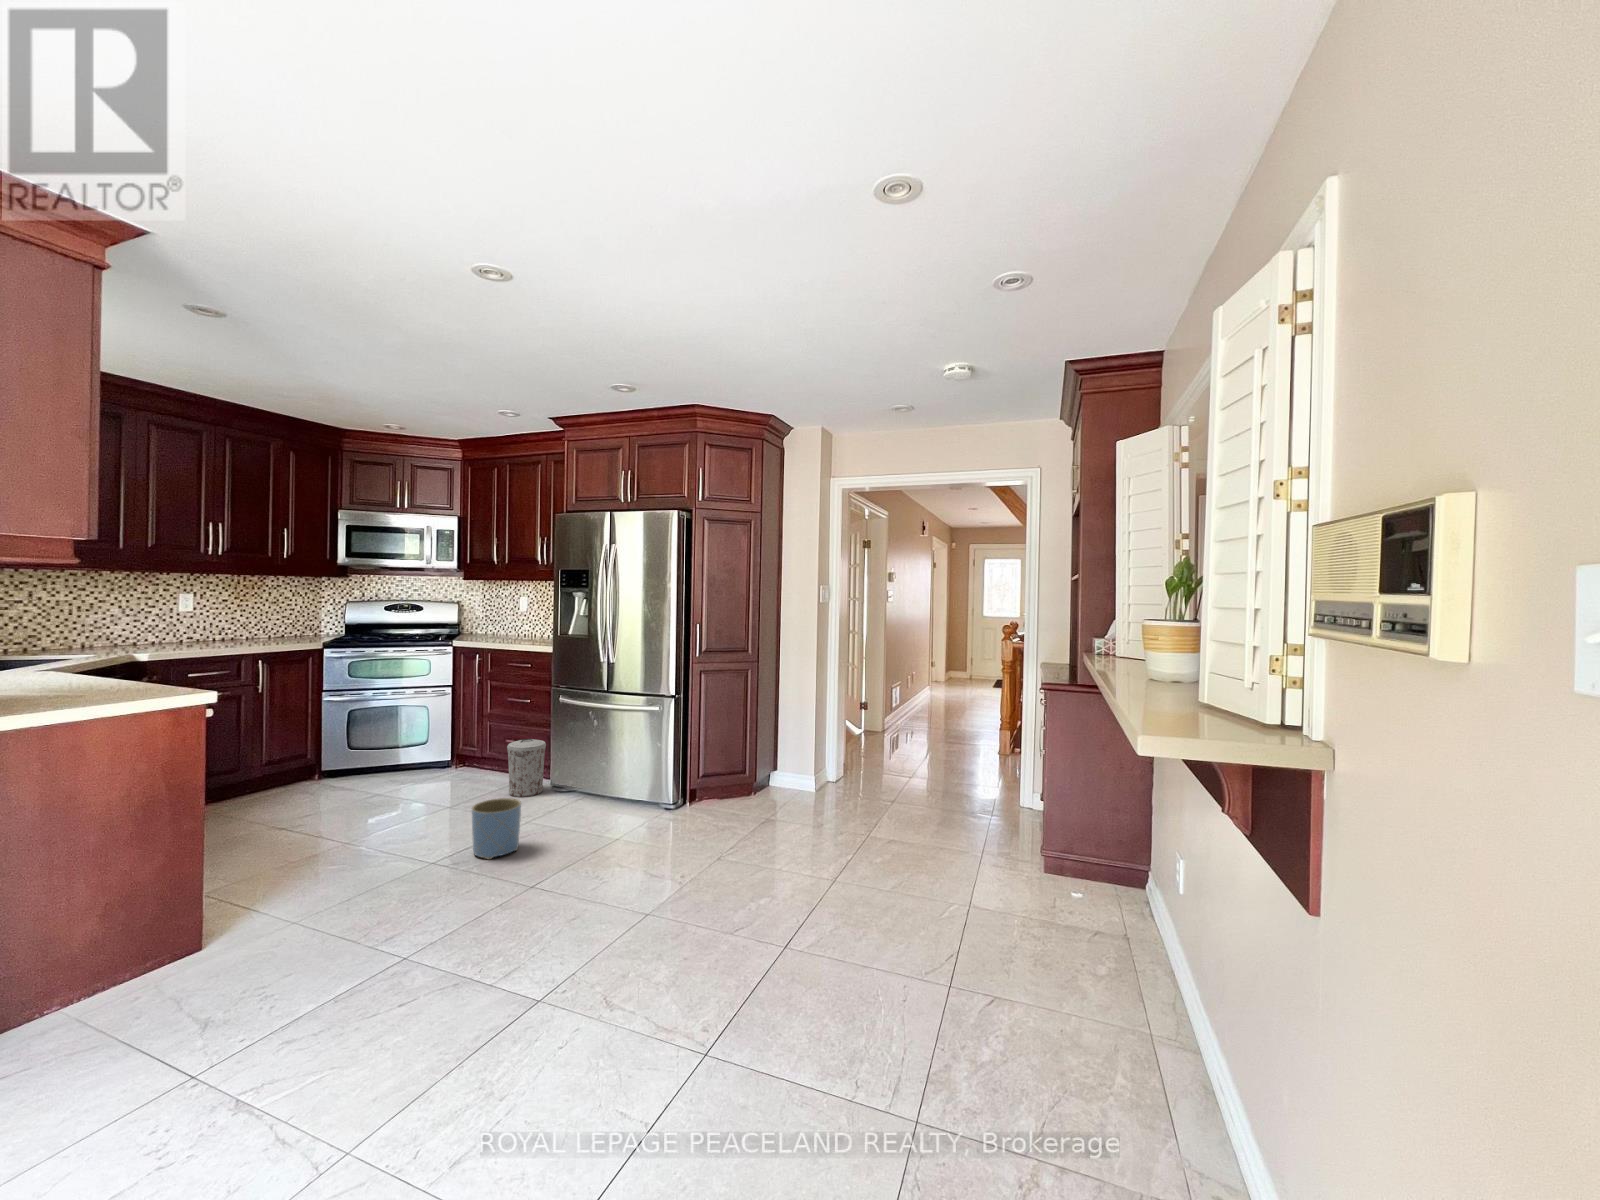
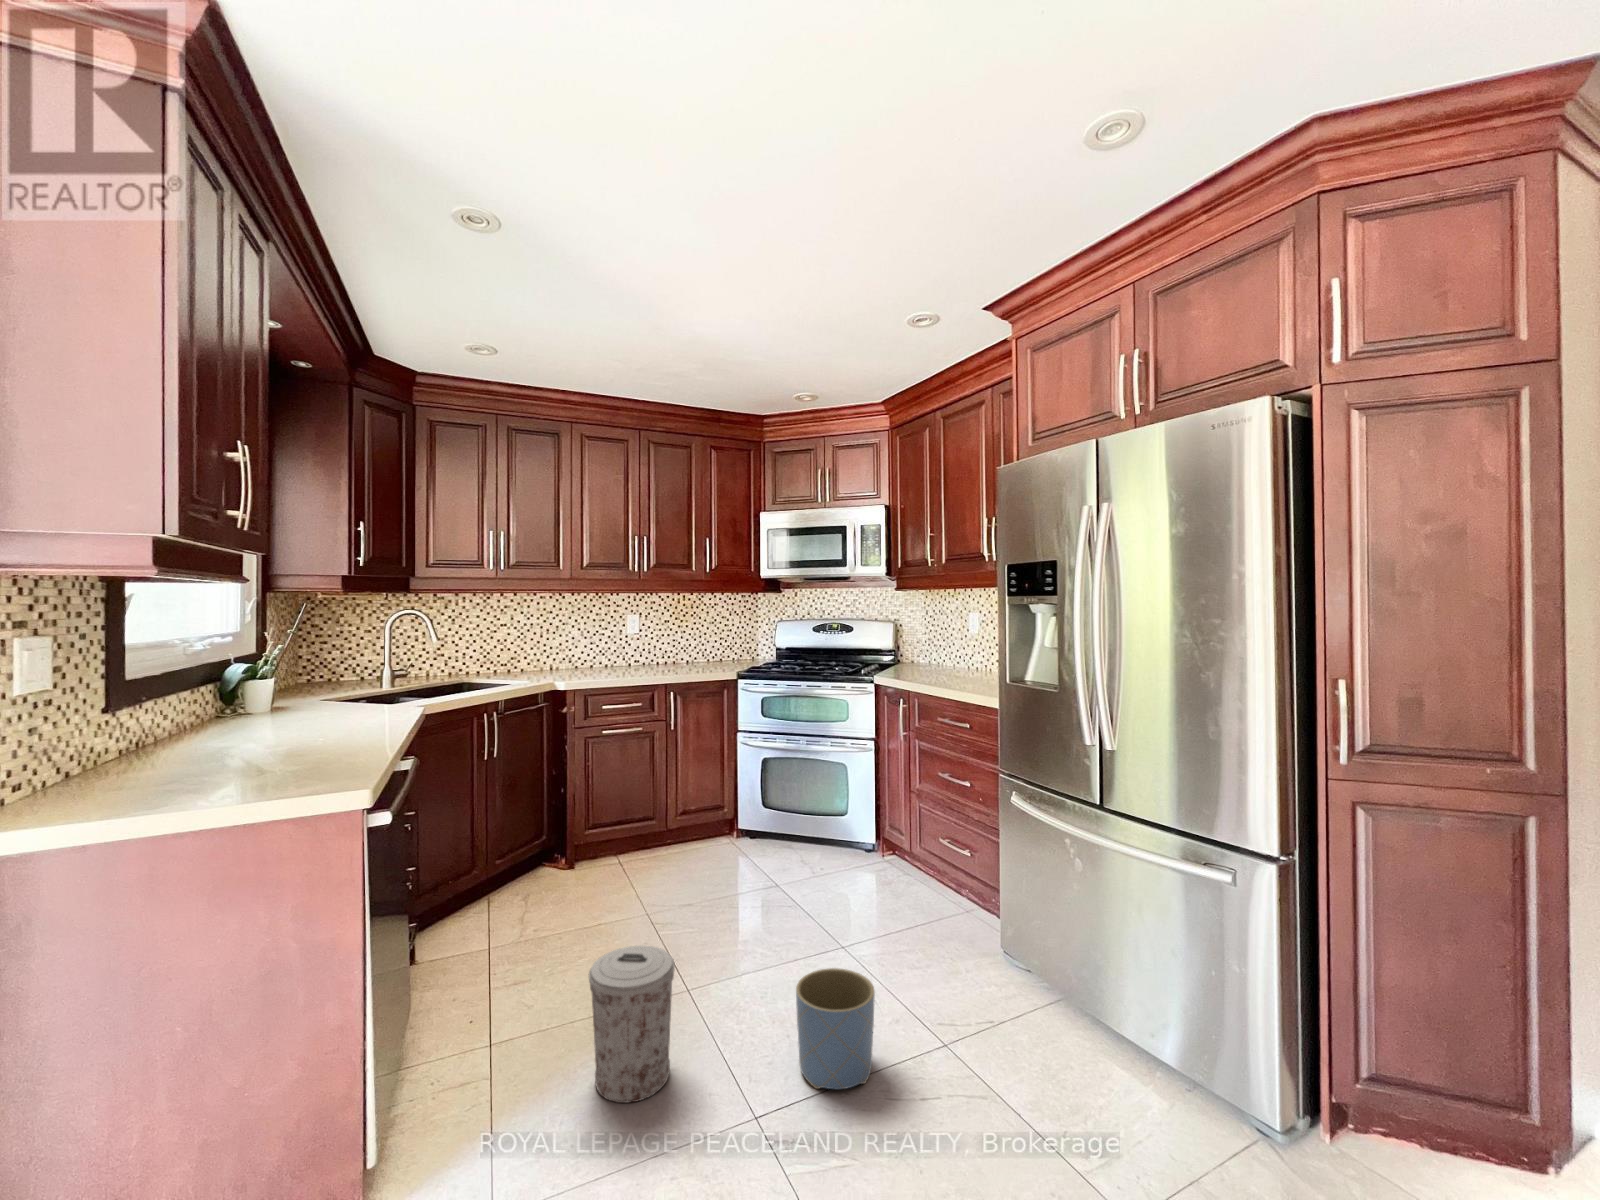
trash can: present [507,739,546,797] -> present [589,946,675,1103]

